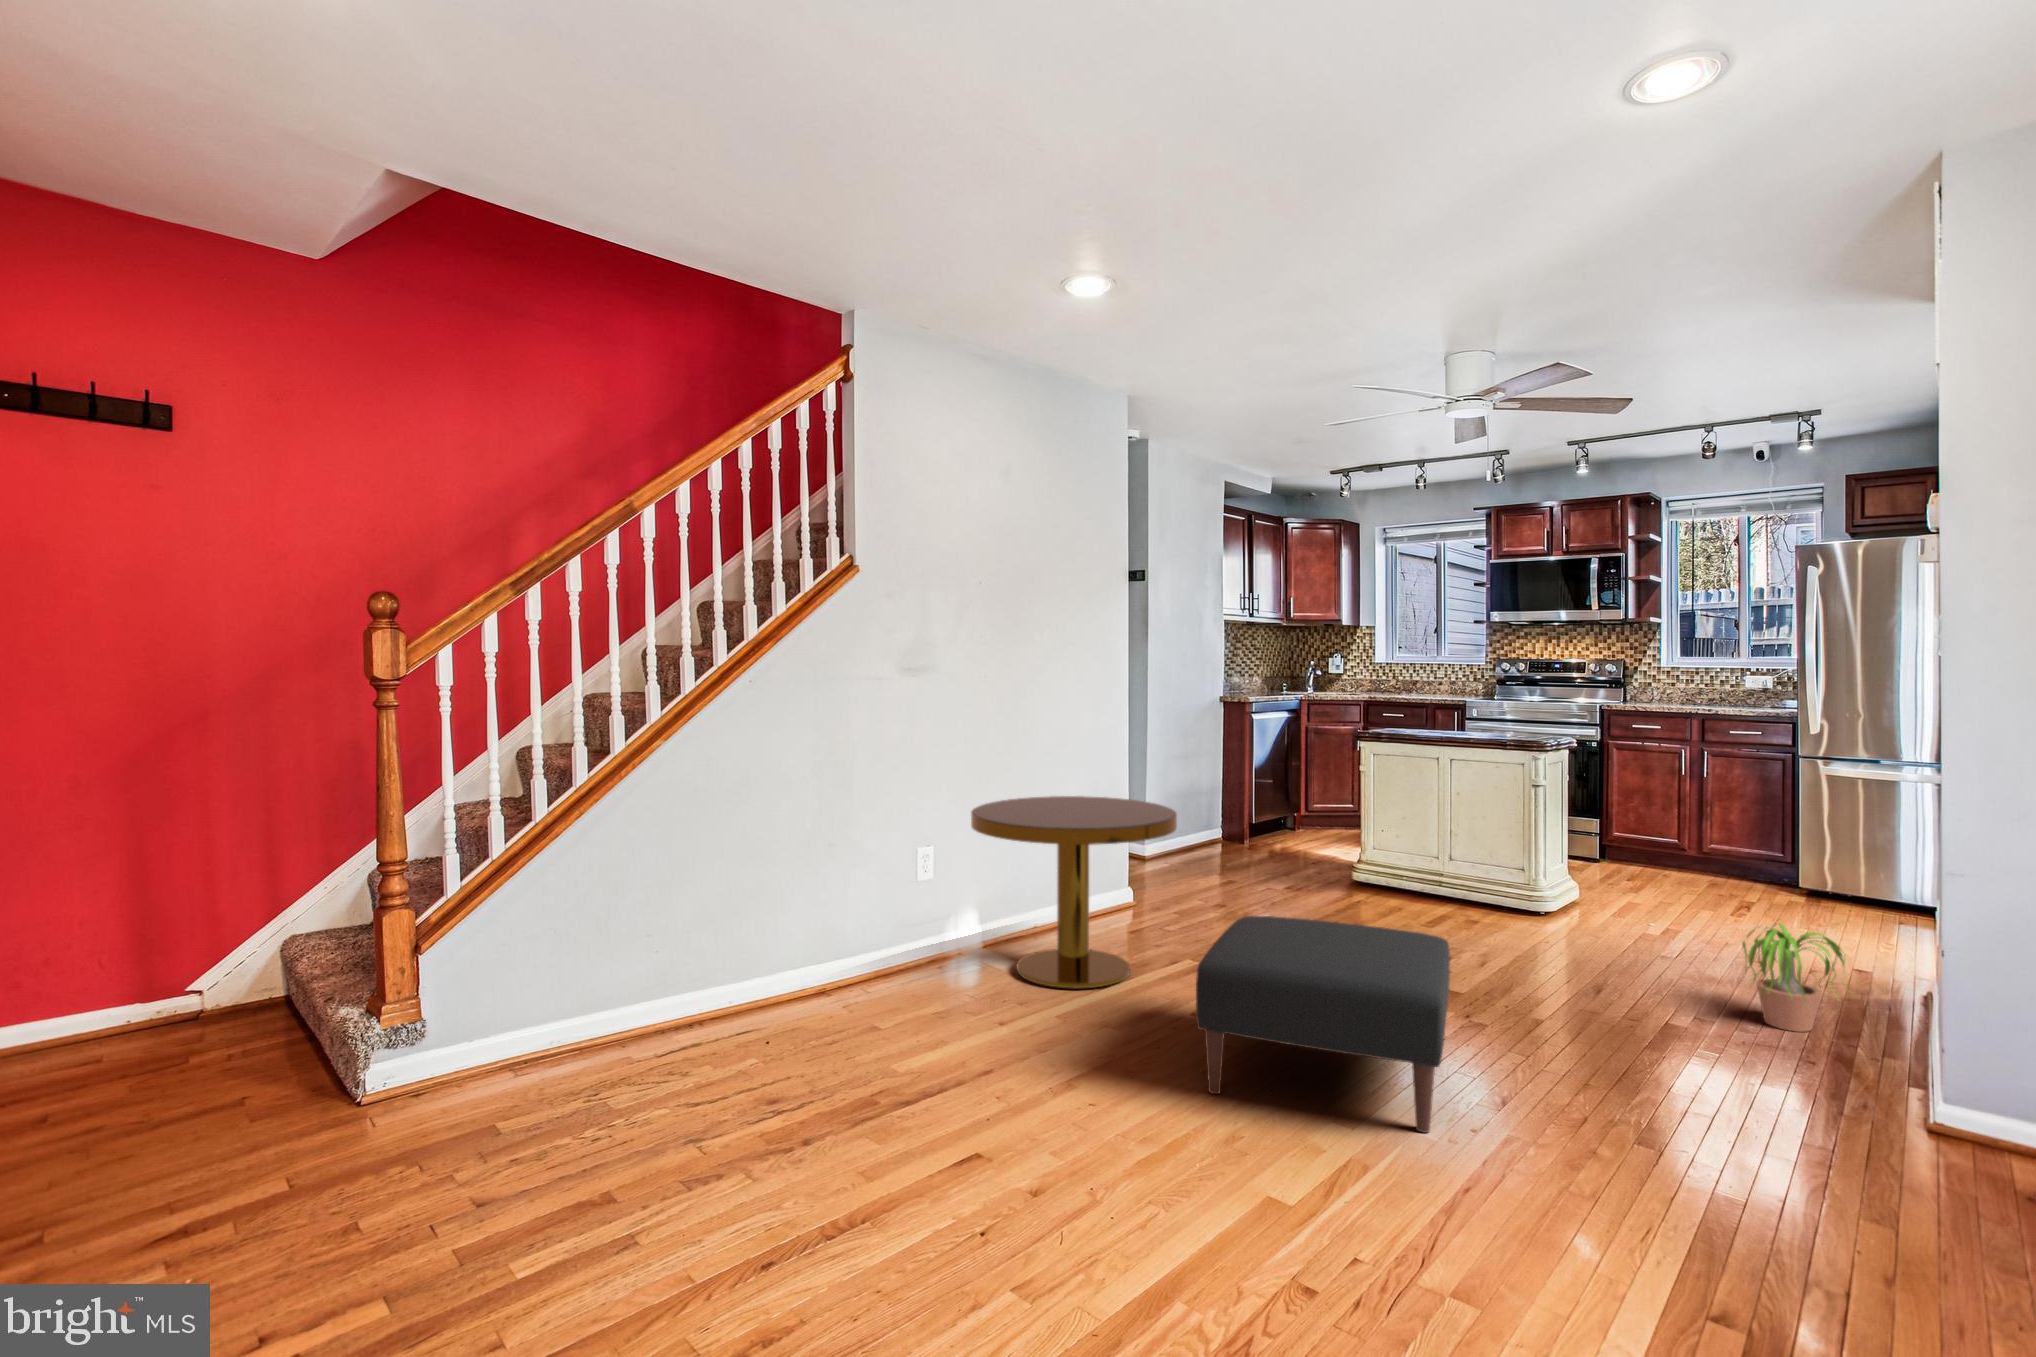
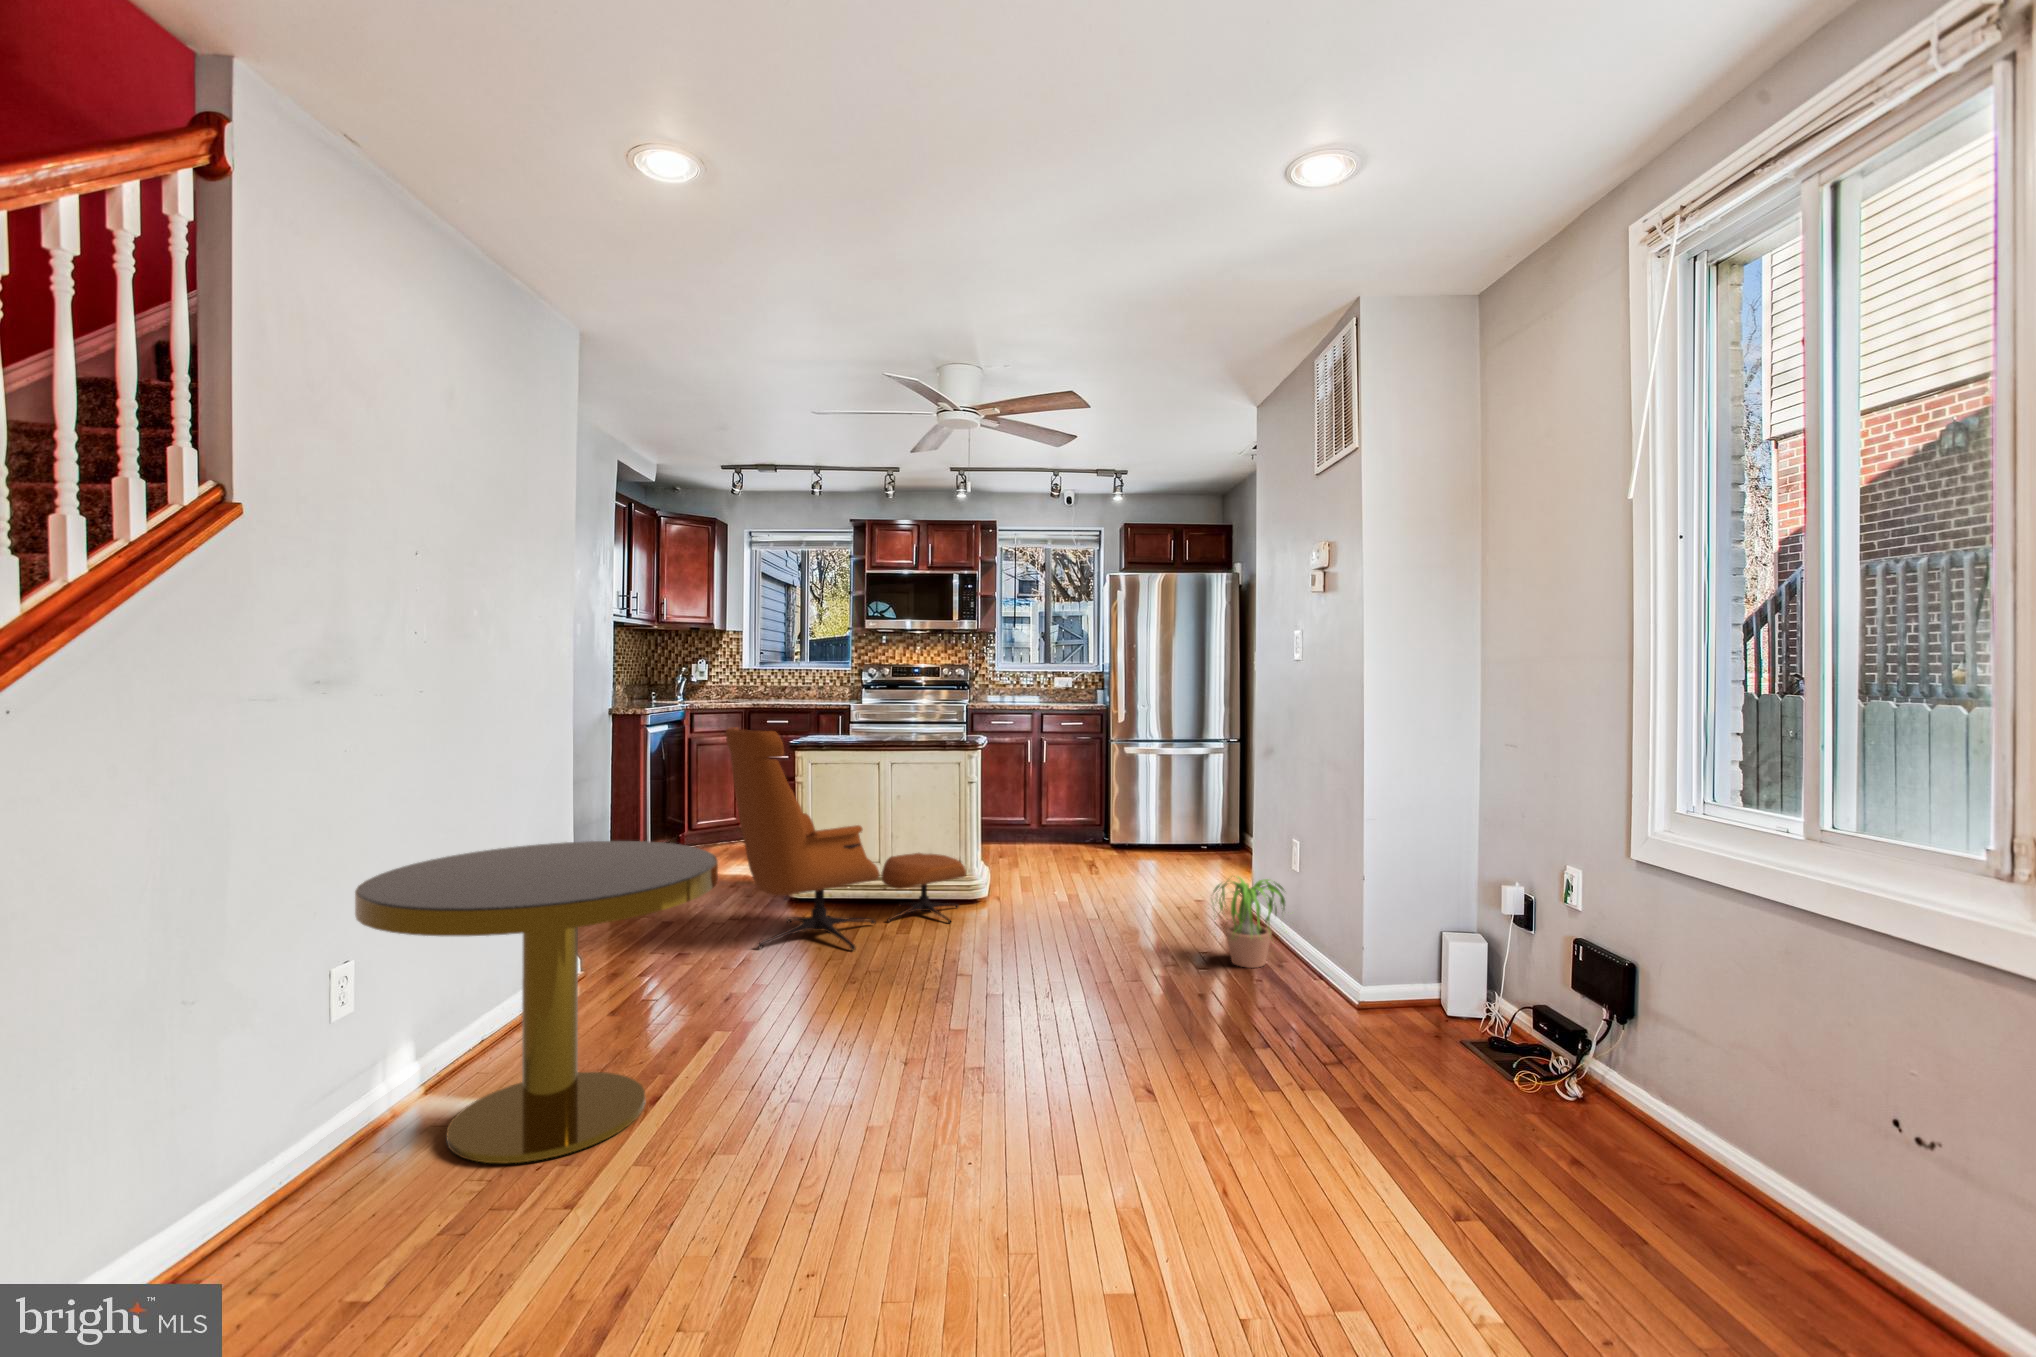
lounge chair: none [1265,722,1509,926] -> present [726,727,966,950]
ottoman: present [1196,916,1450,1133] -> none [856,951,1207,1257]

